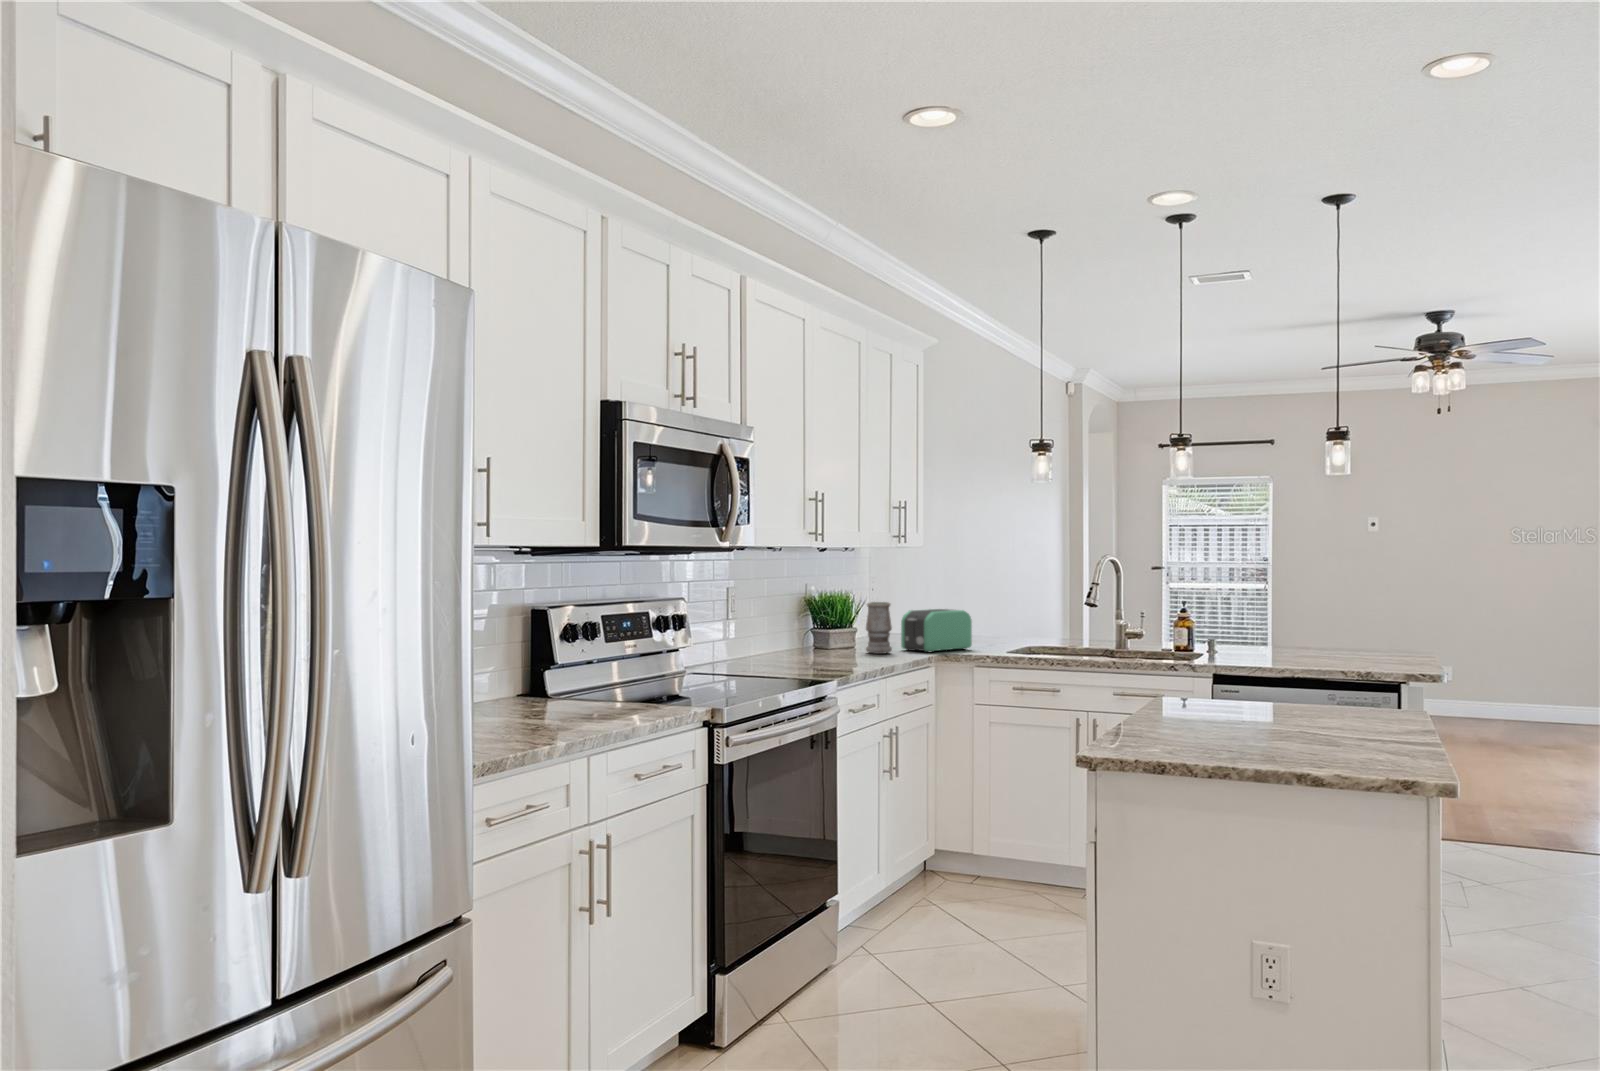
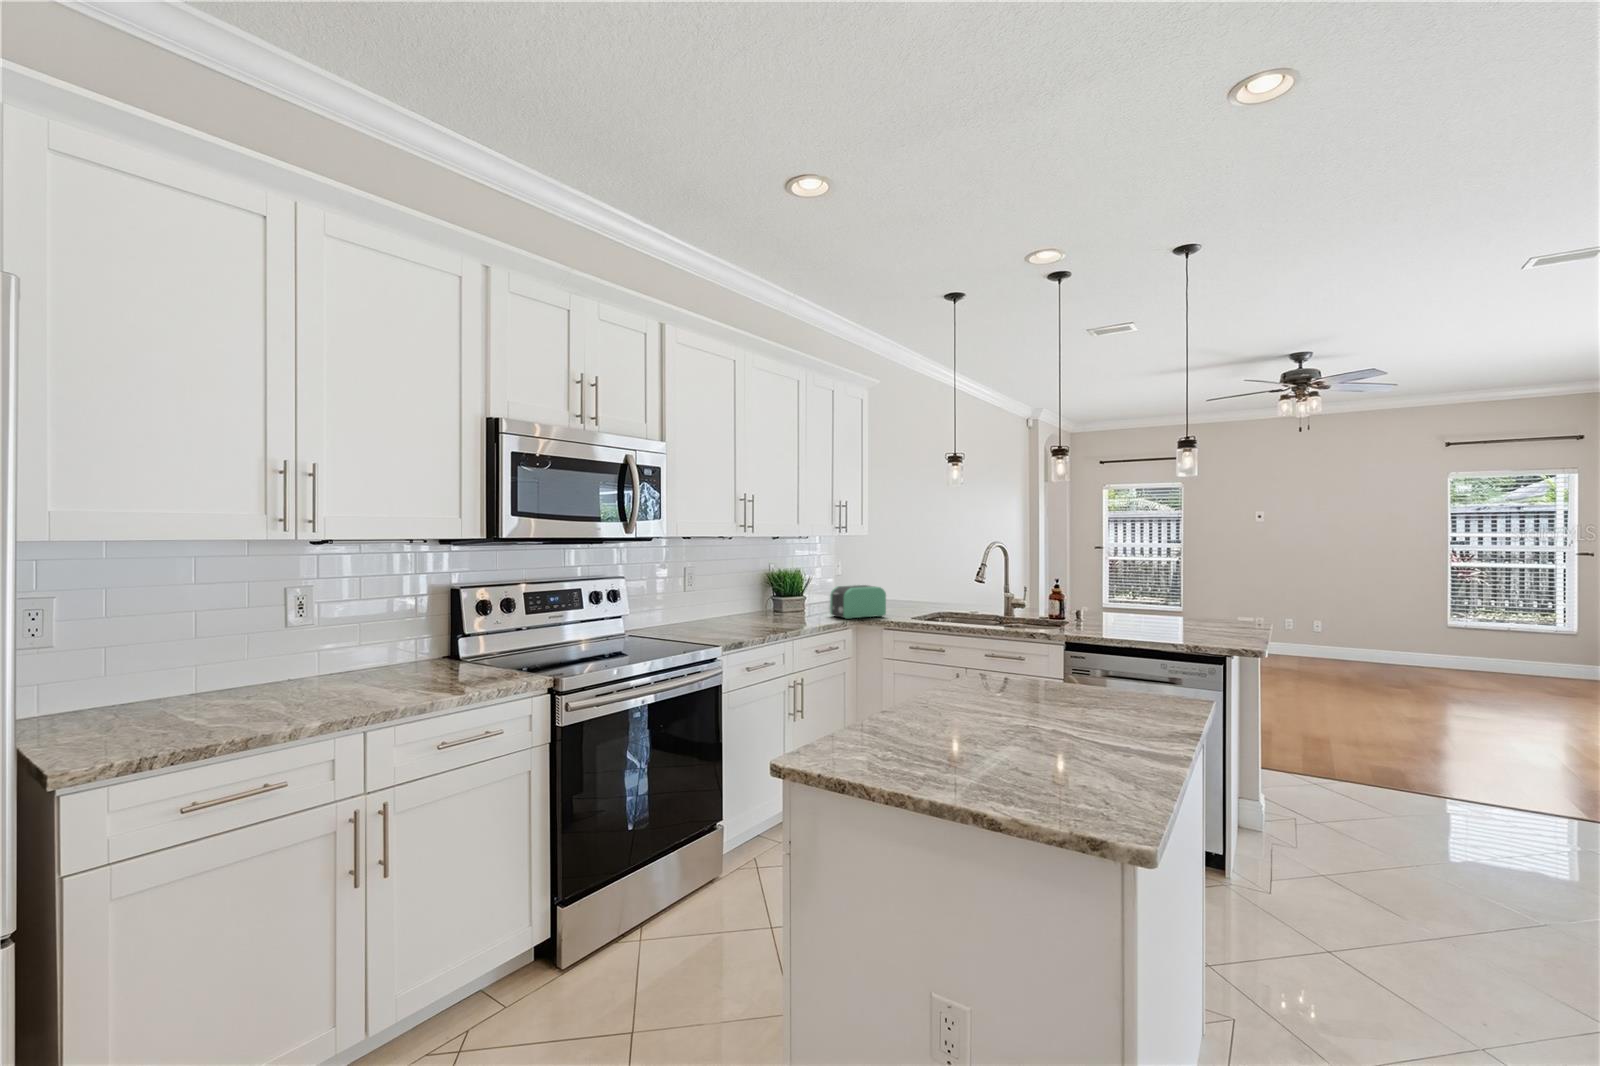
vase: present [866,602,892,654] -> none [797,580,817,620]

